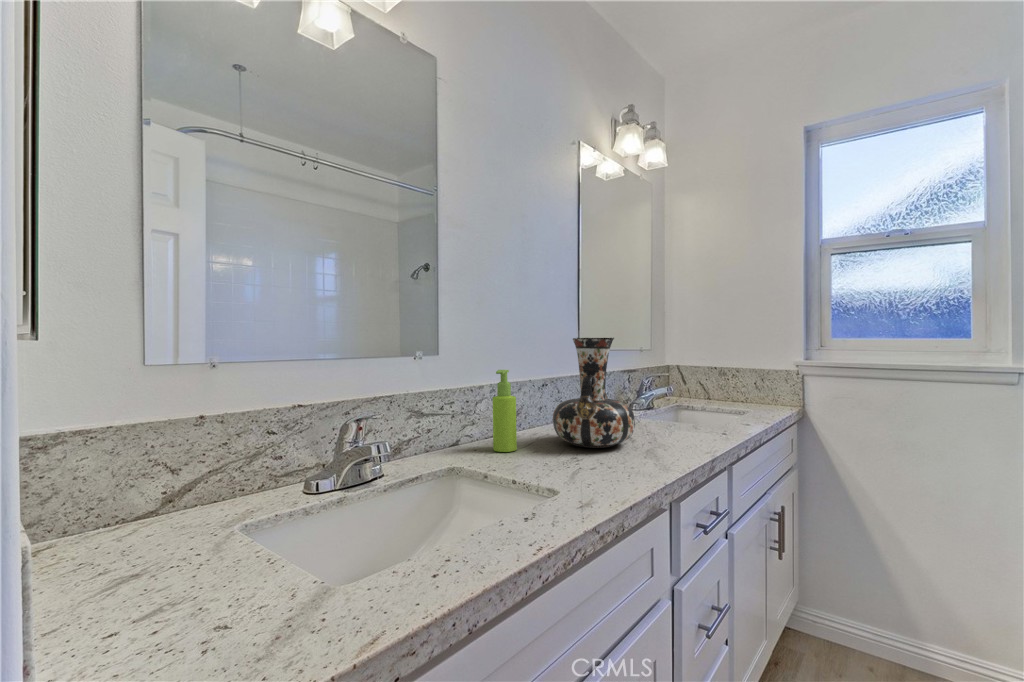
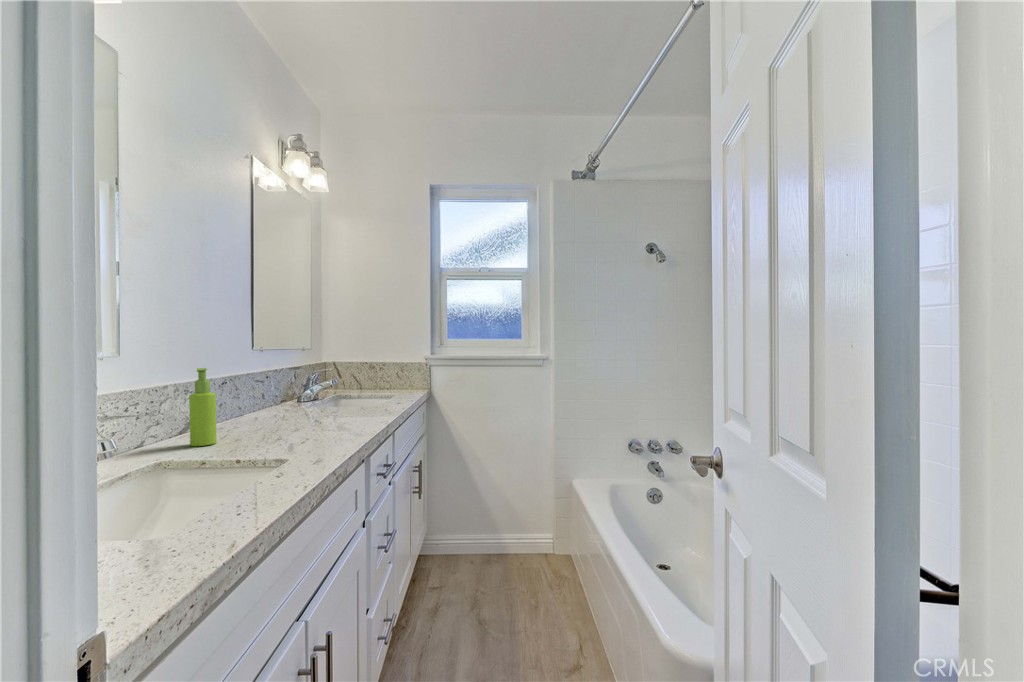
decorative vase: present [553,338,635,448] -> none [248,338,324,433]

